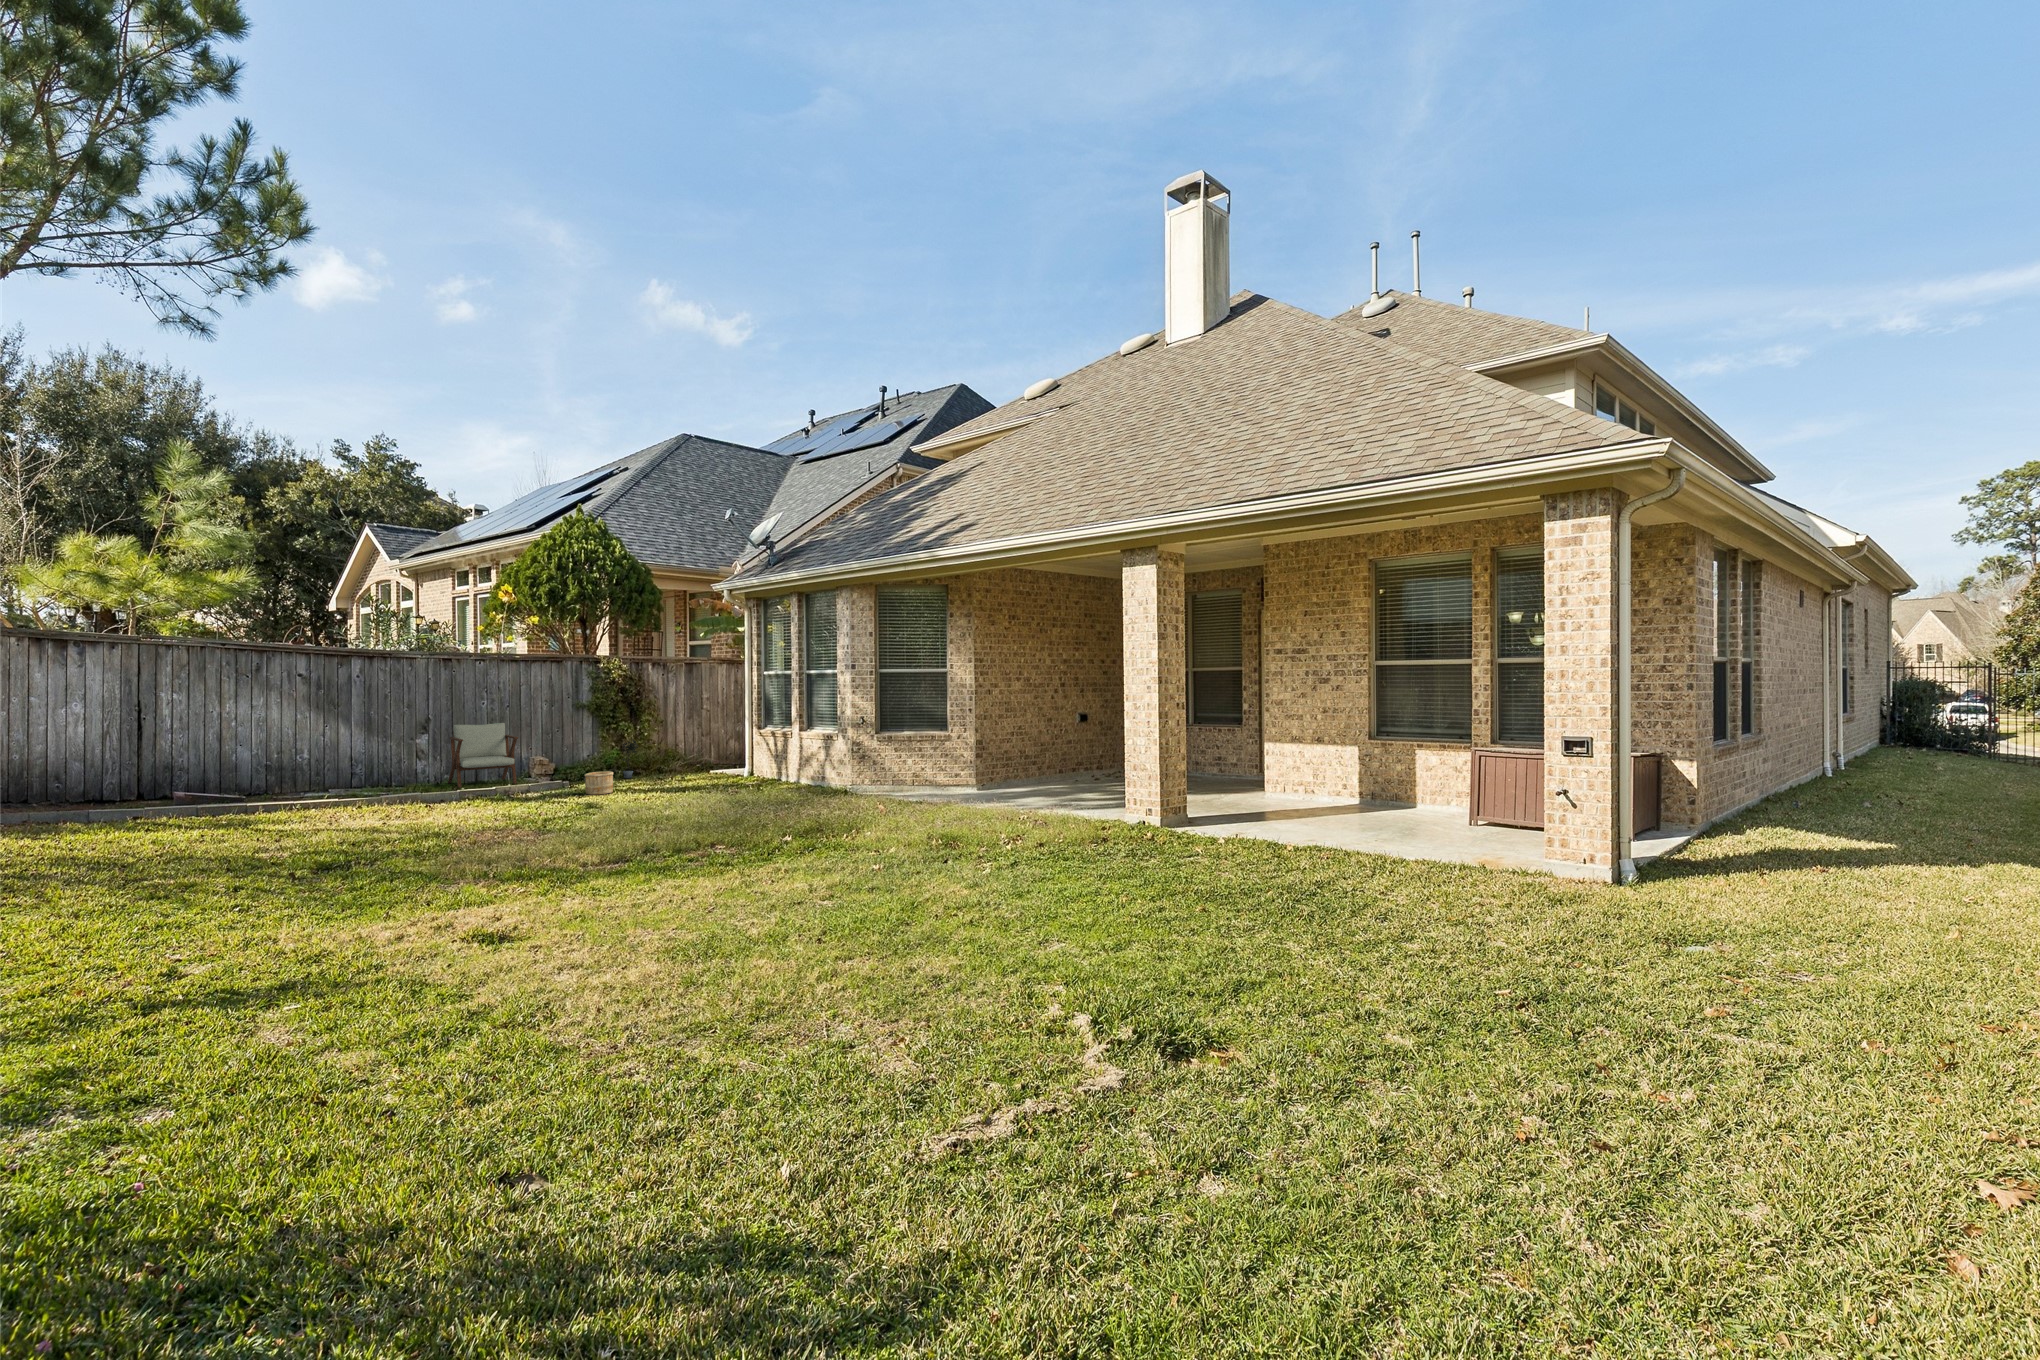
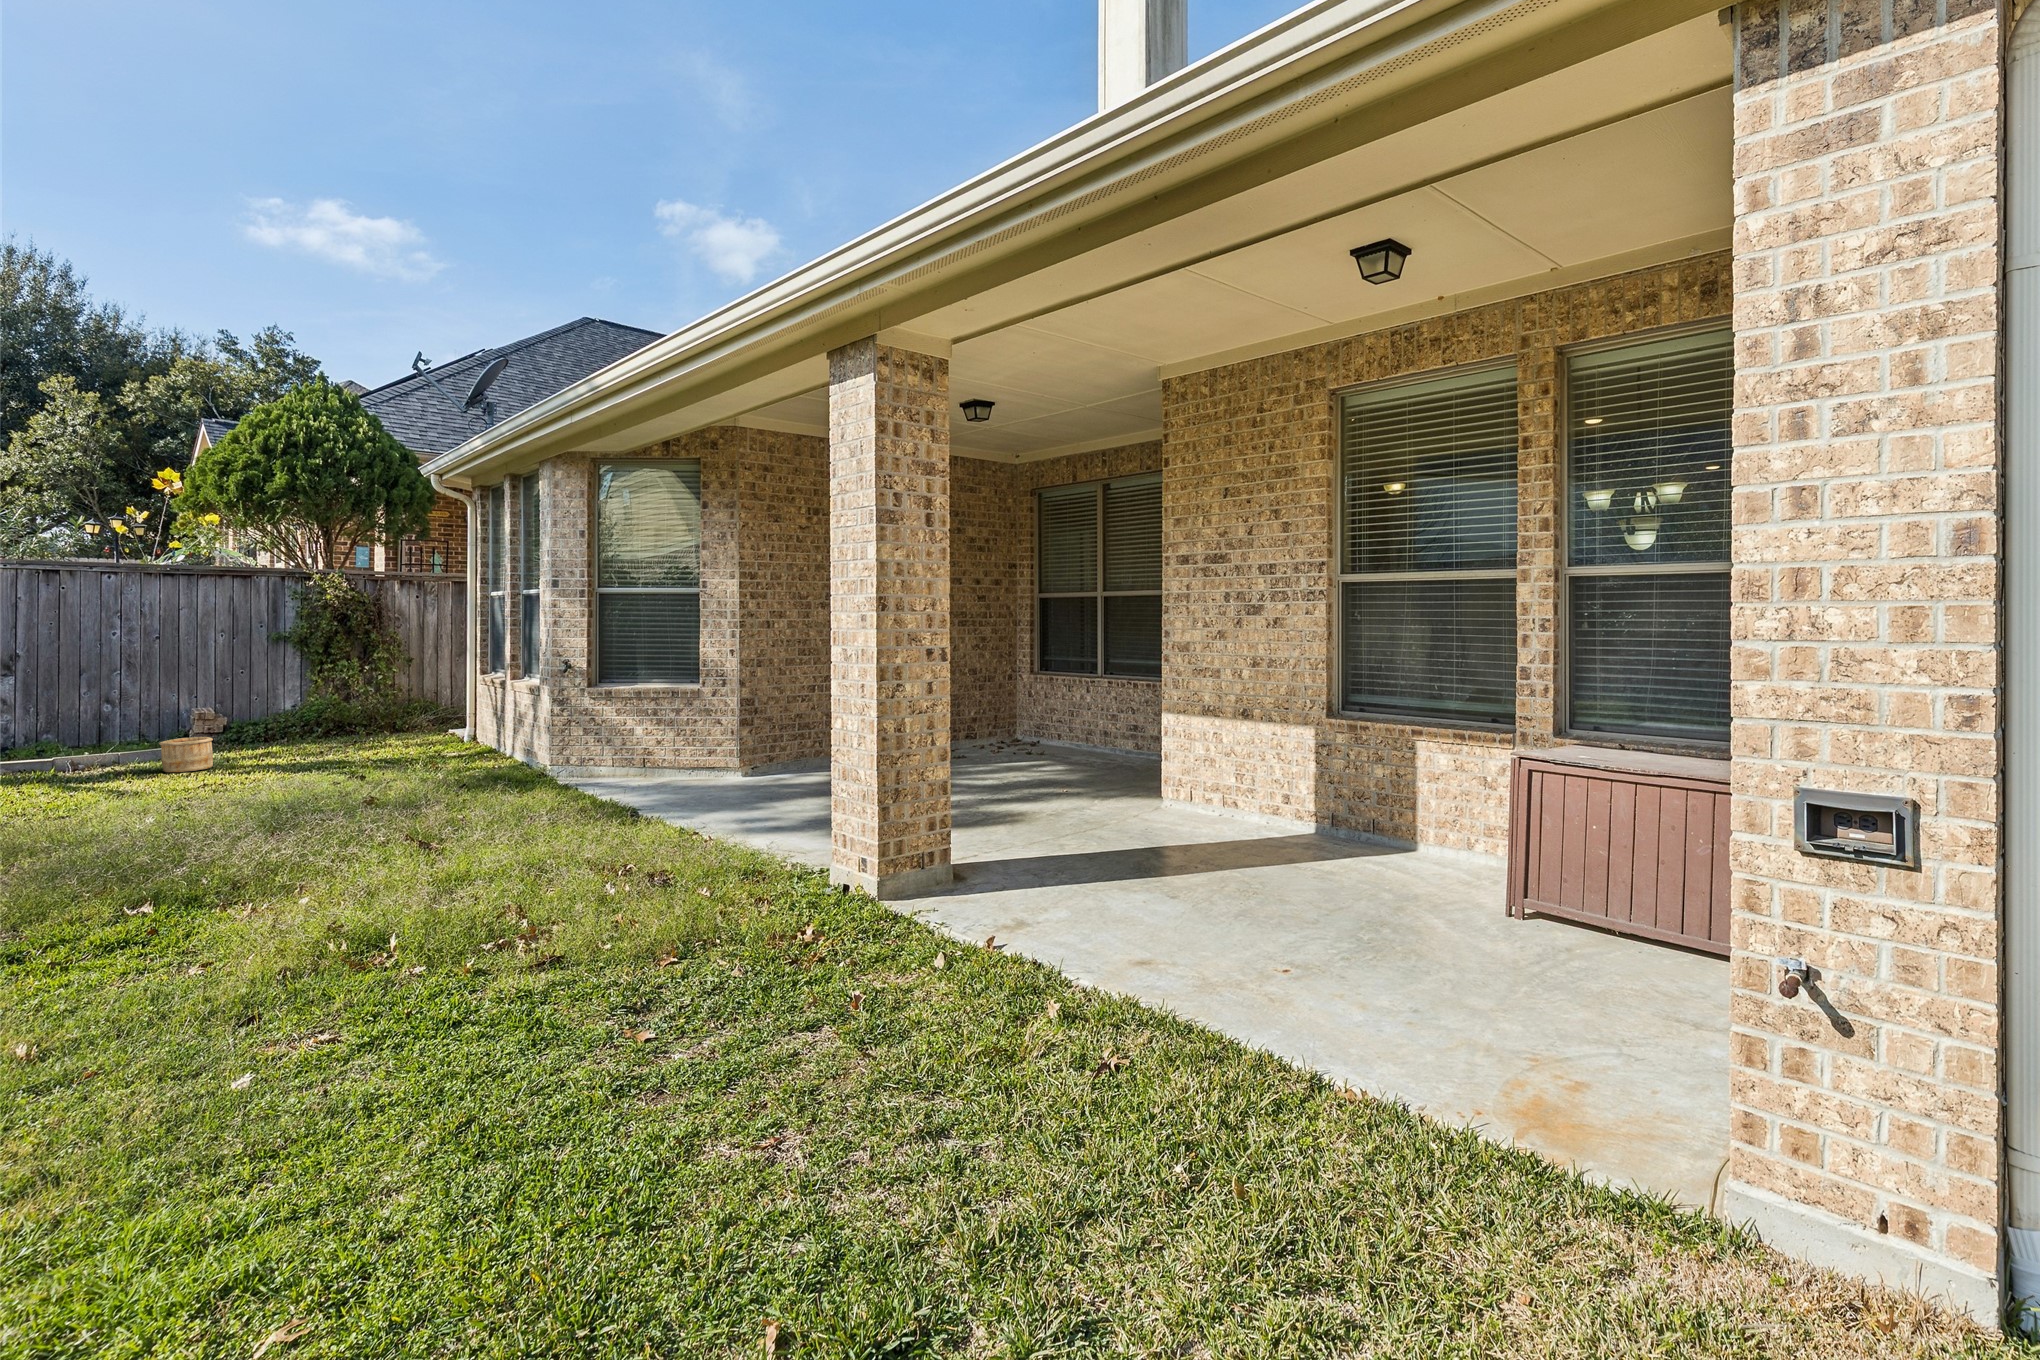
lounge chair: present [448,723,518,787] -> none [29,662,141,755]
potted plant: present [622,740,638,778] -> none [300,686,331,741]

